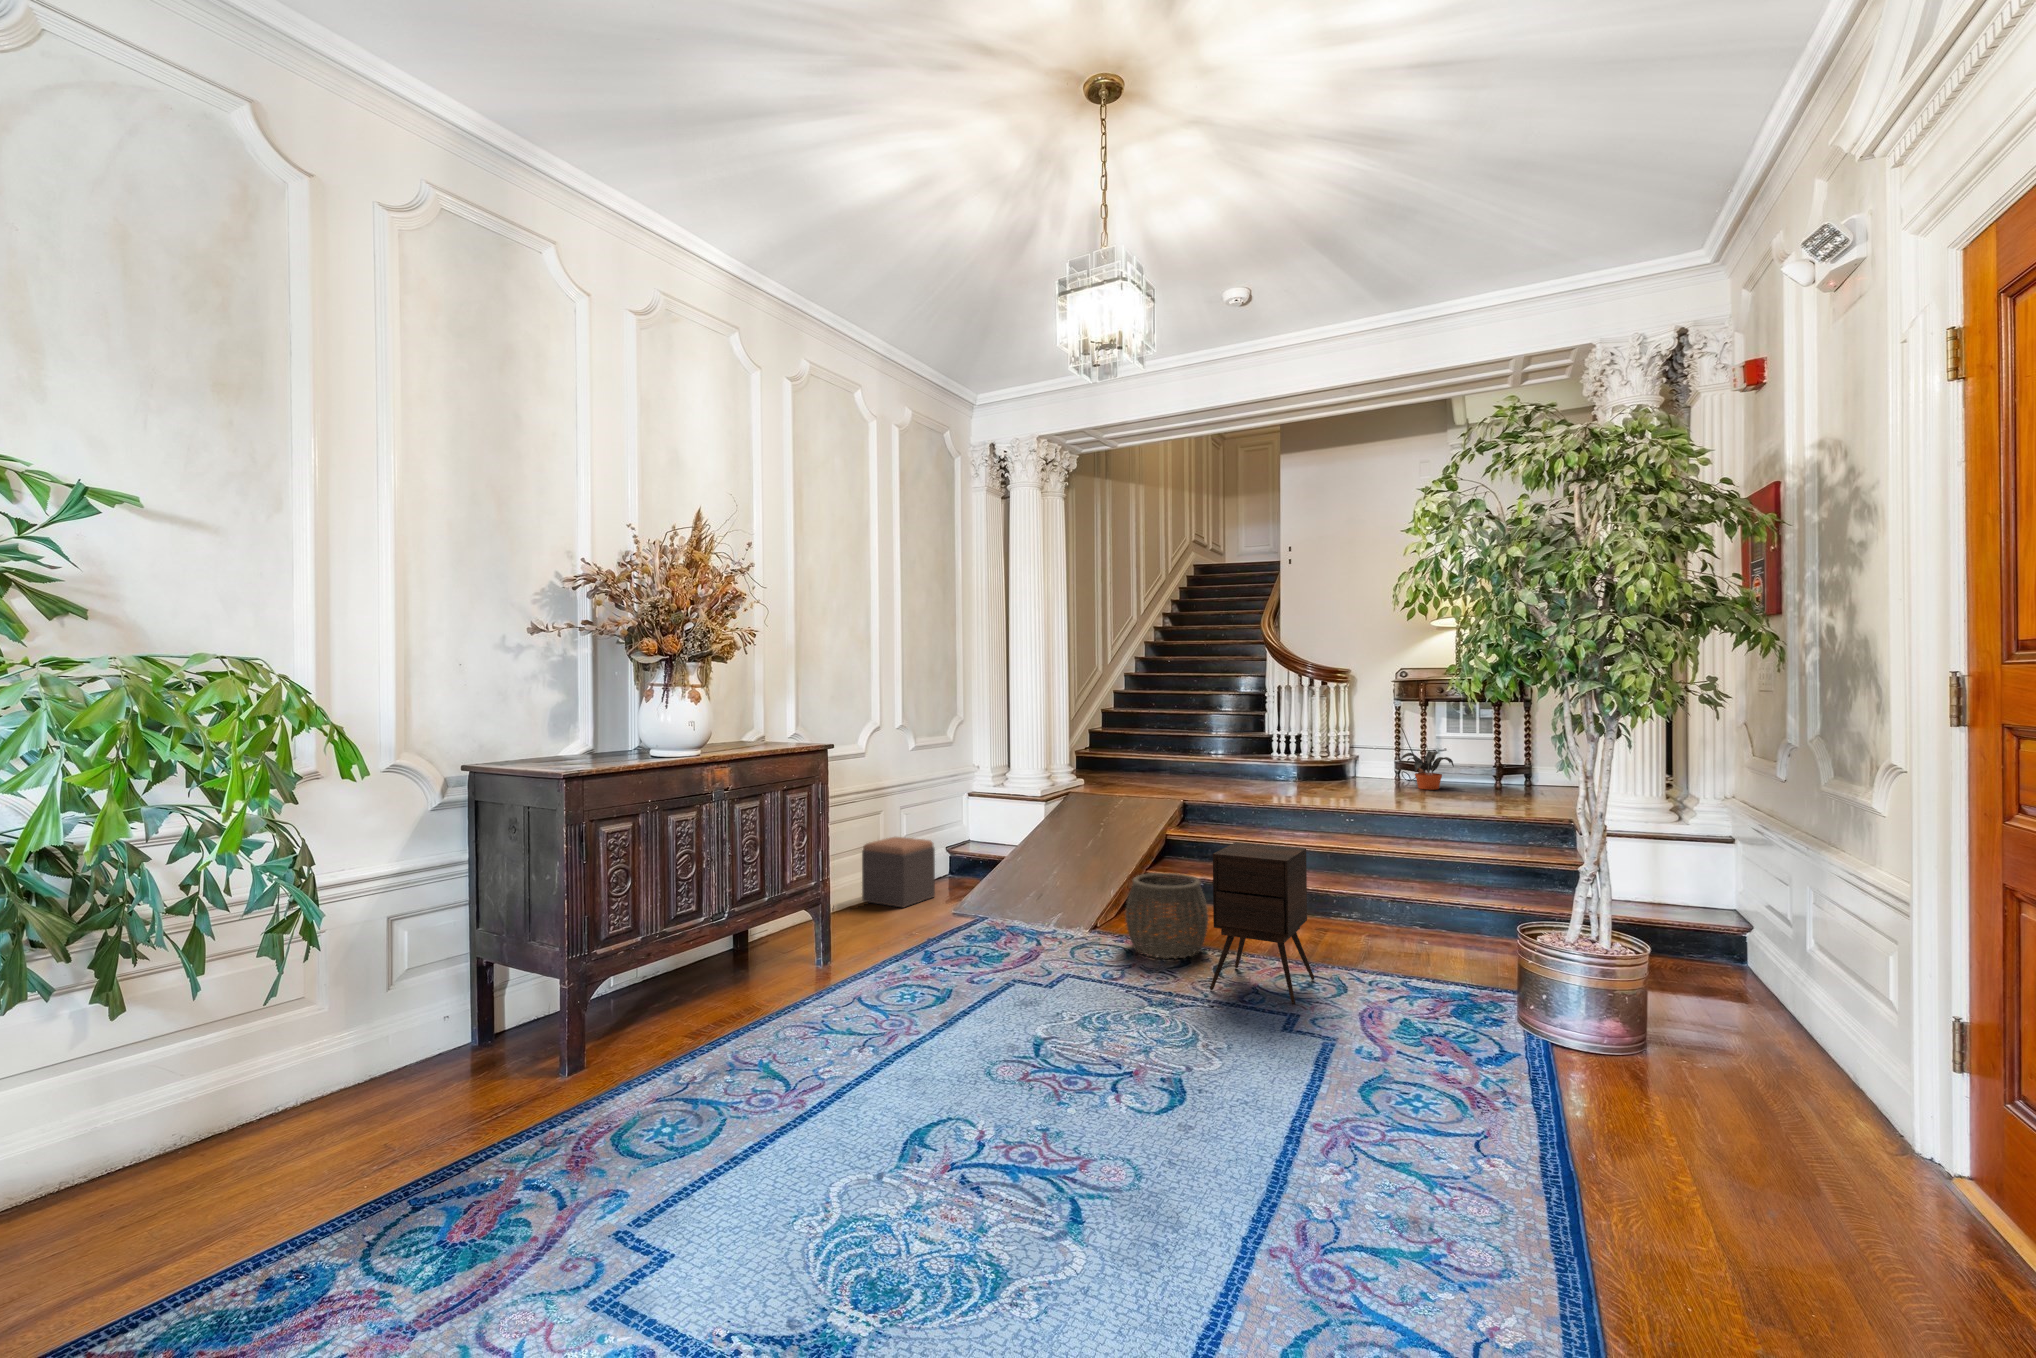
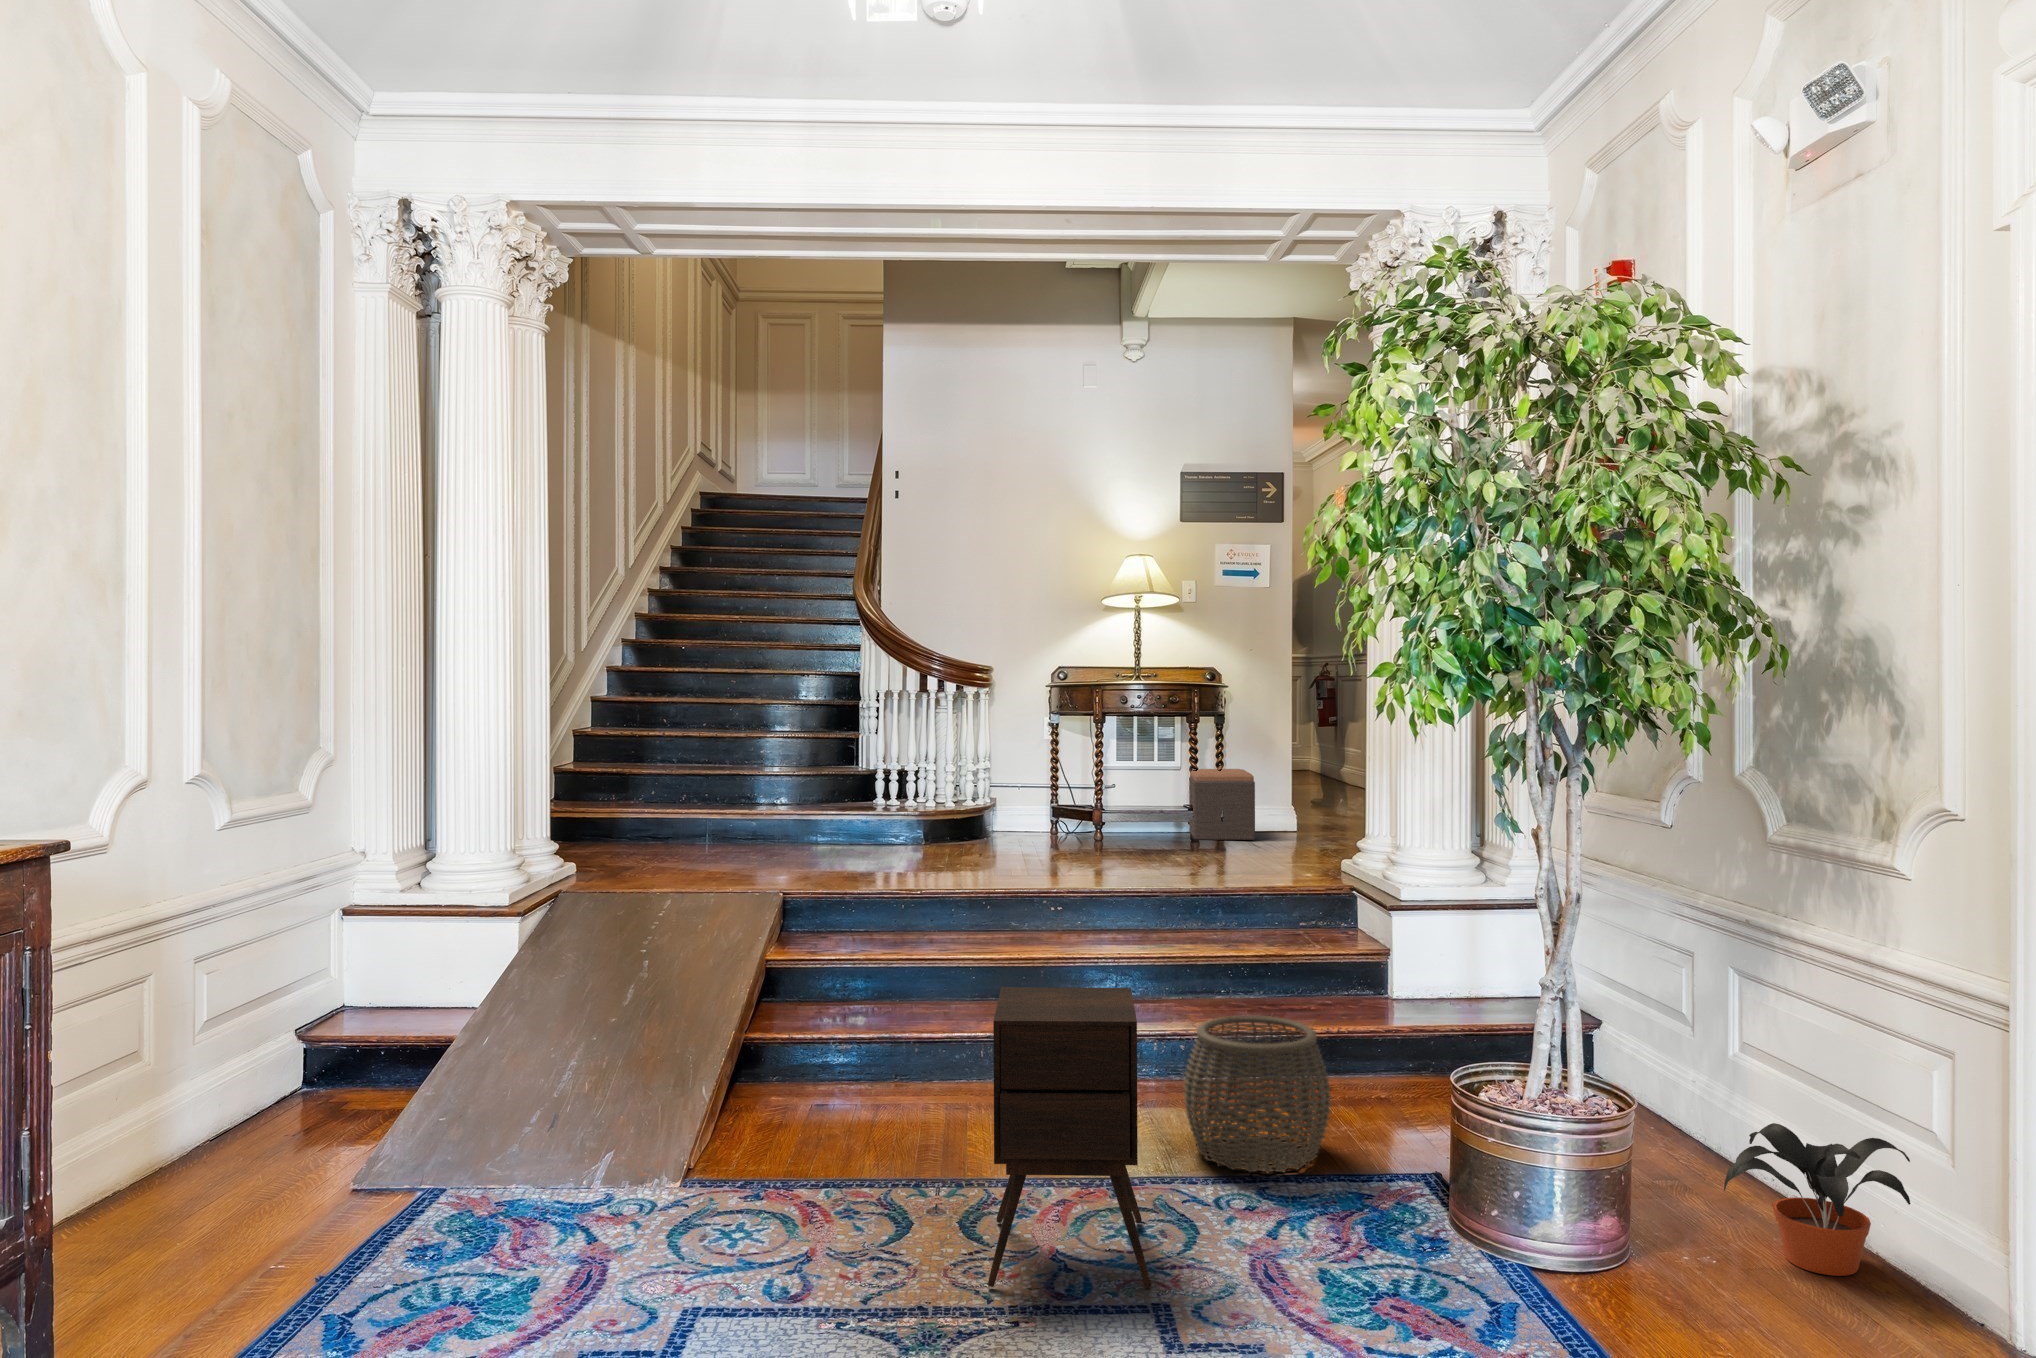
potted plant: present [1400,751,1454,790] -> present [1724,1123,1911,1276]
footstool: present [862,837,935,908] -> present [1189,769,1255,840]
woven basket: present [1125,873,1208,959] -> present [1184,1015,1331,1173]

